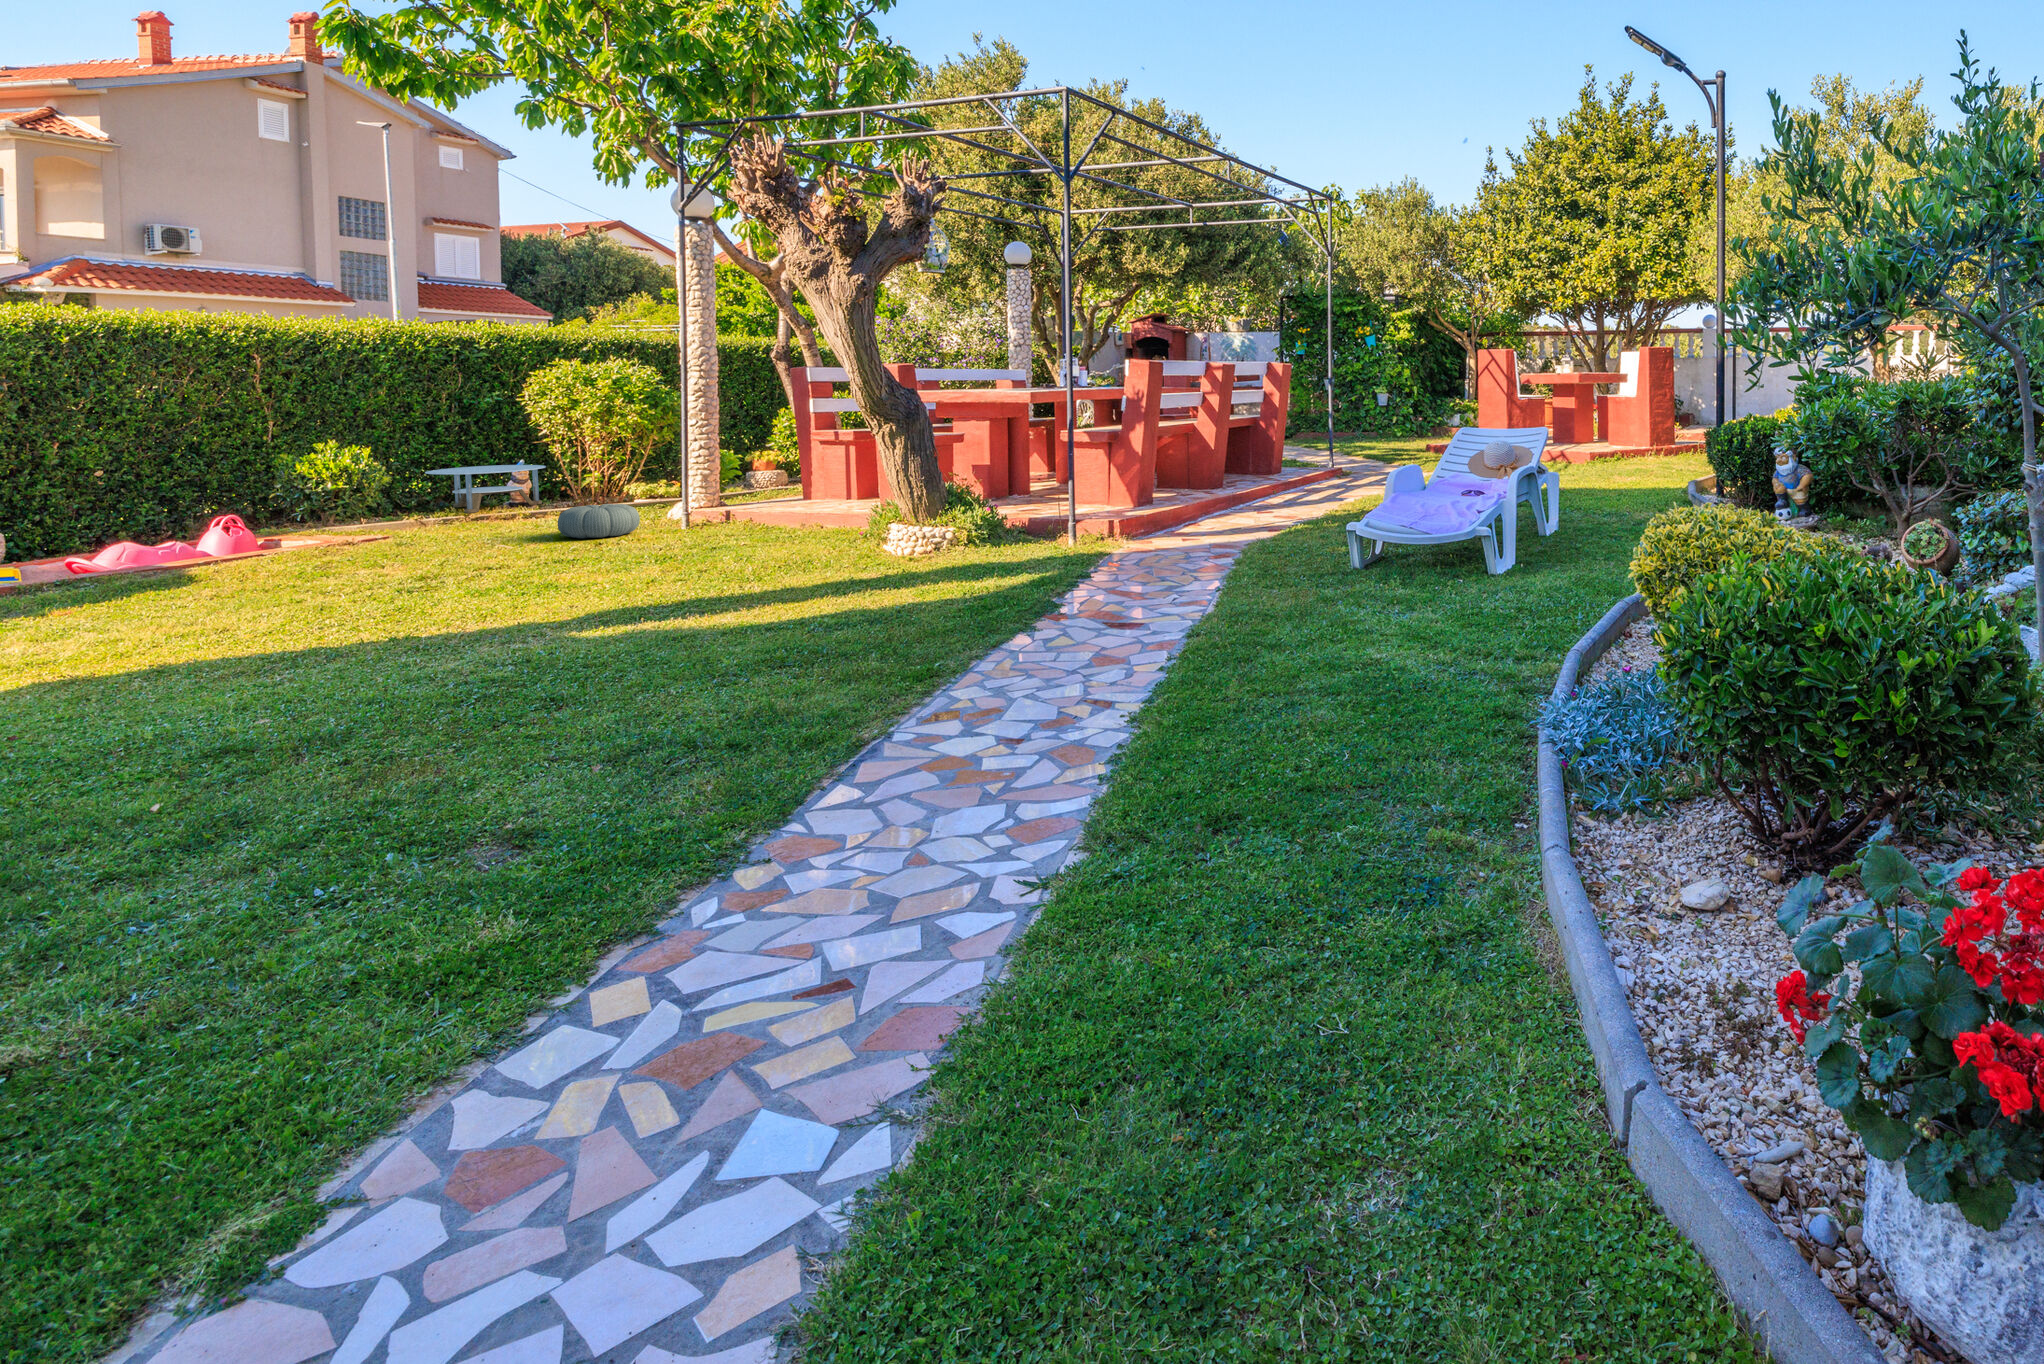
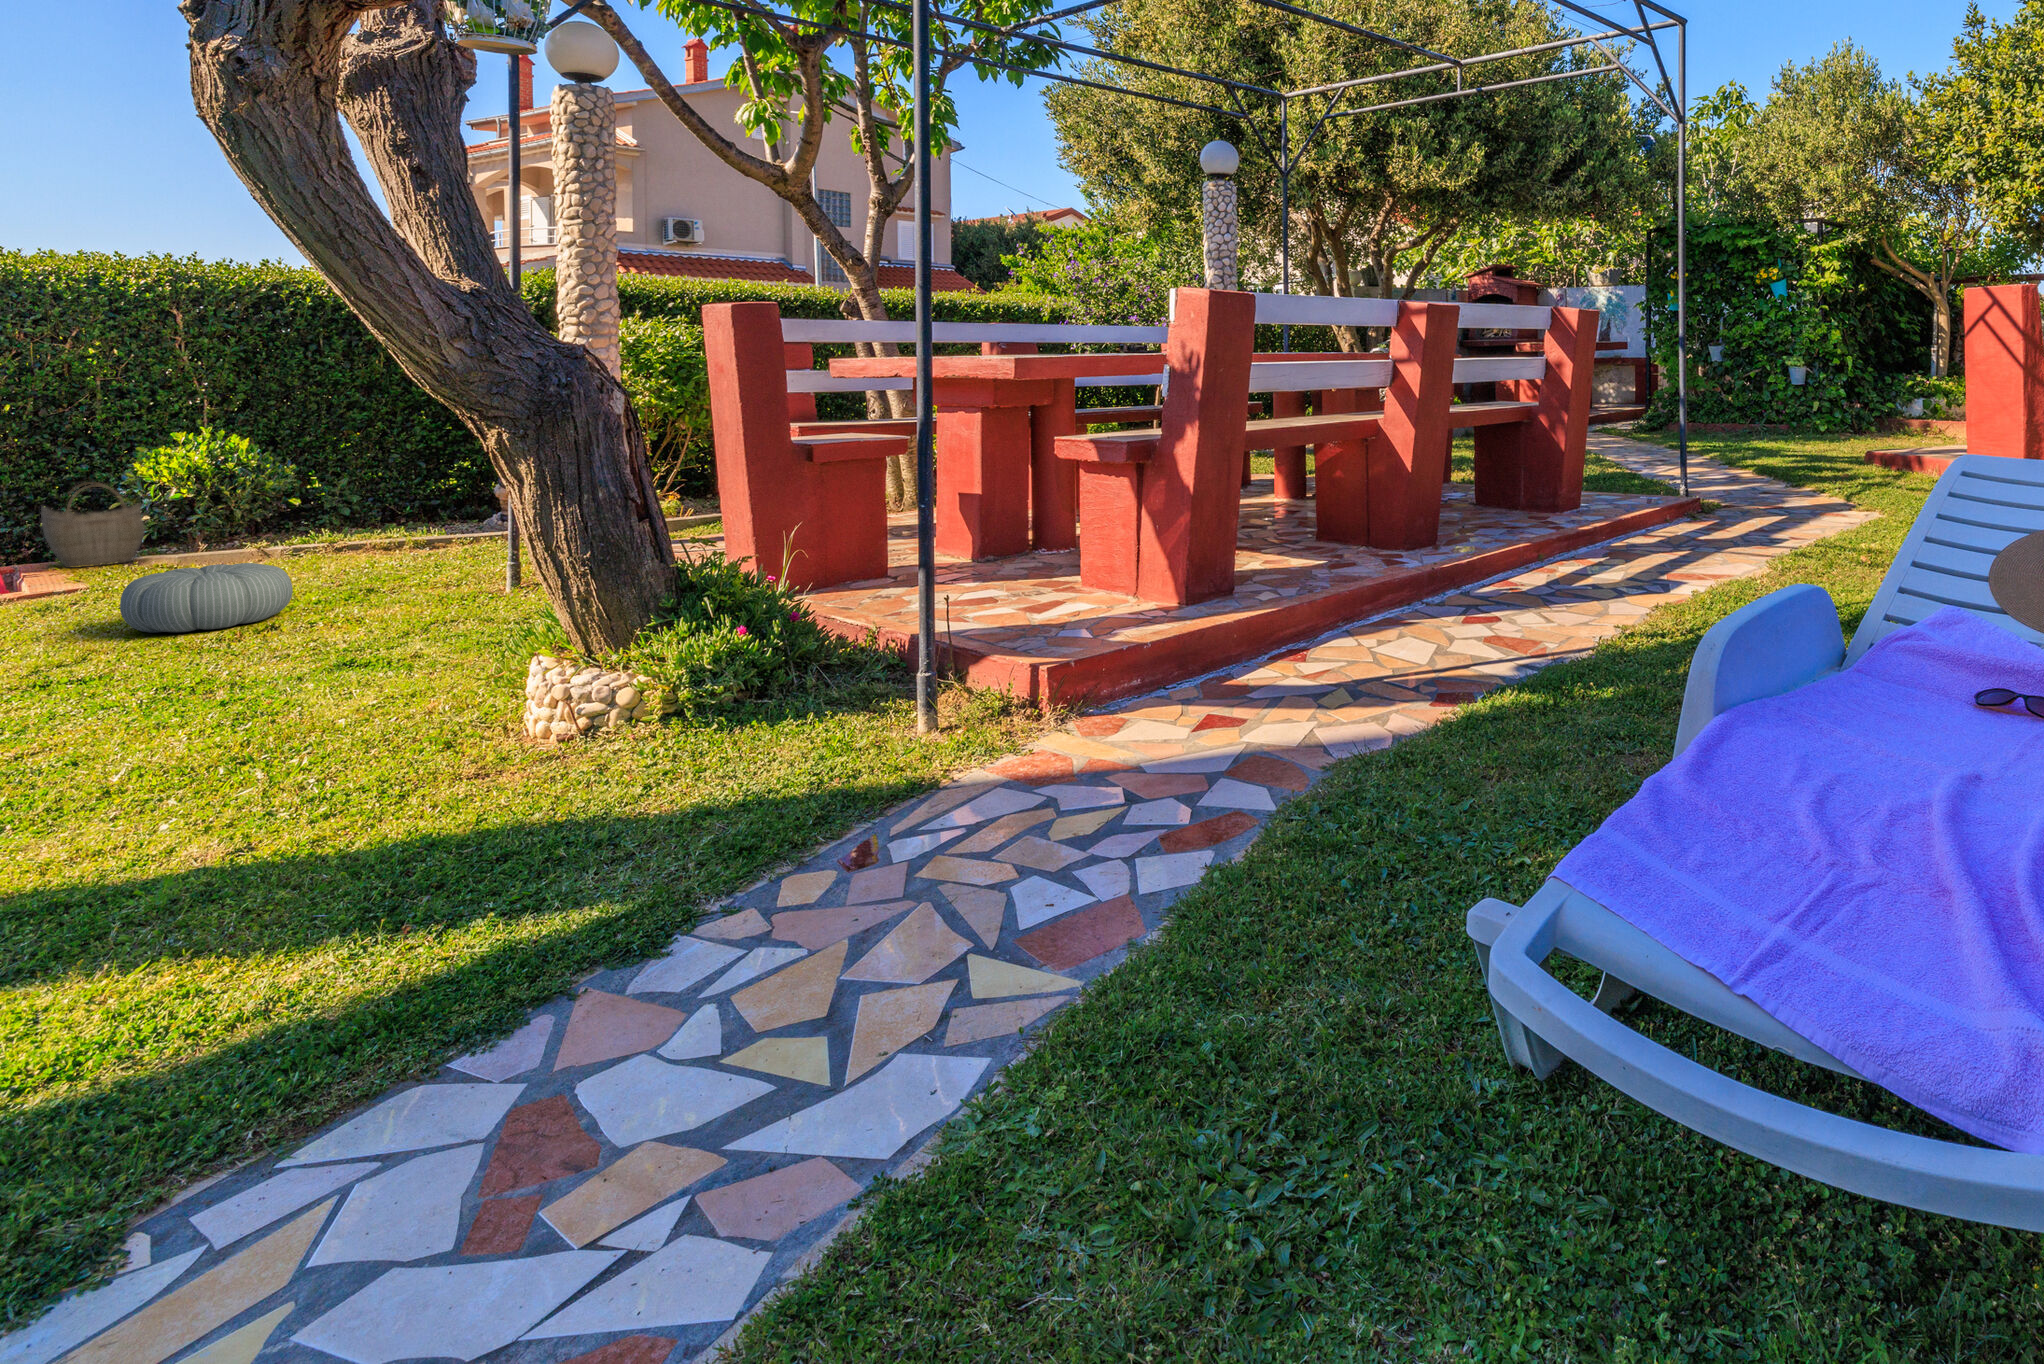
round table: present [425,465,546,513] -> none [219,472,412,550]
woven basket: none [340,470,402,524] -> present [41,483,146,568]

